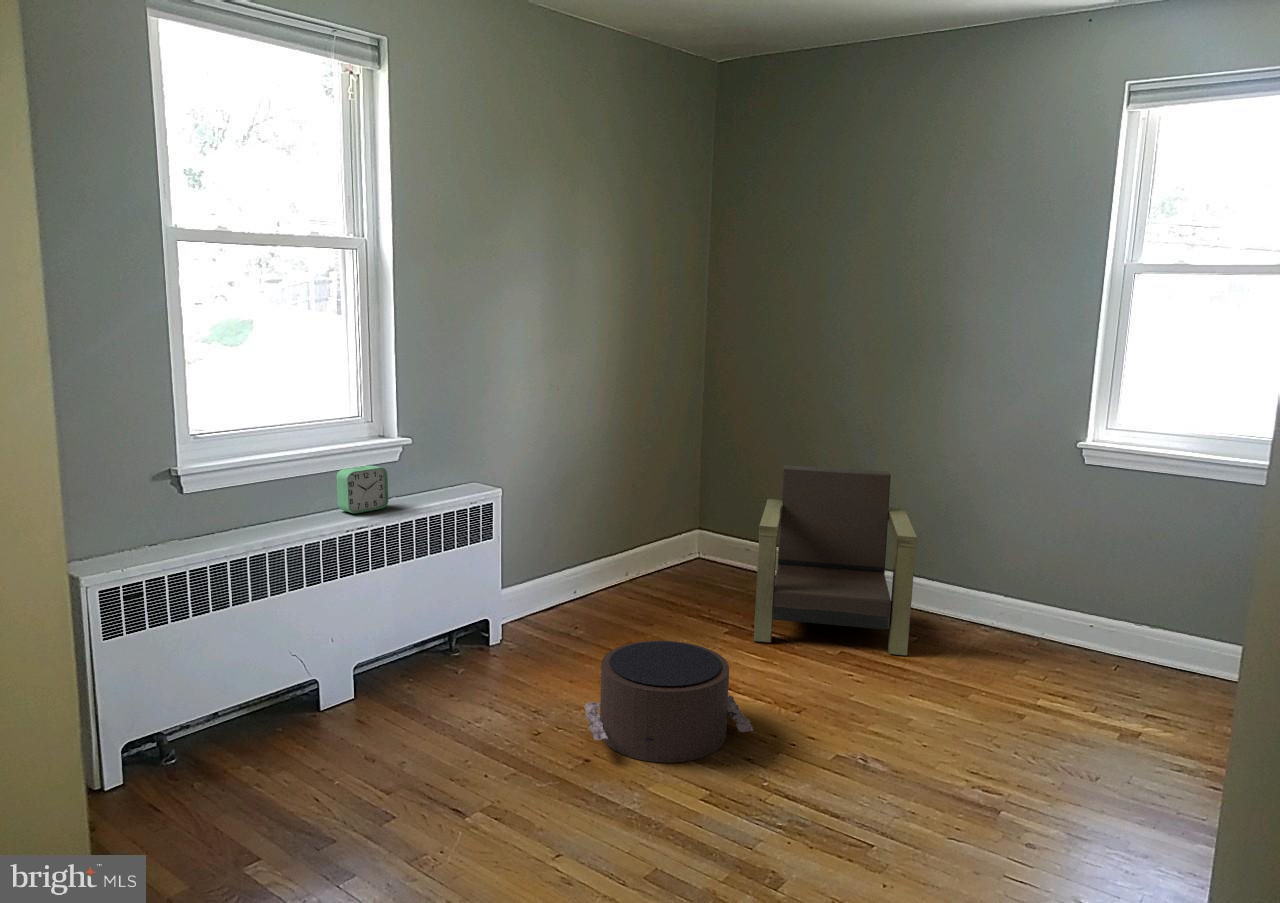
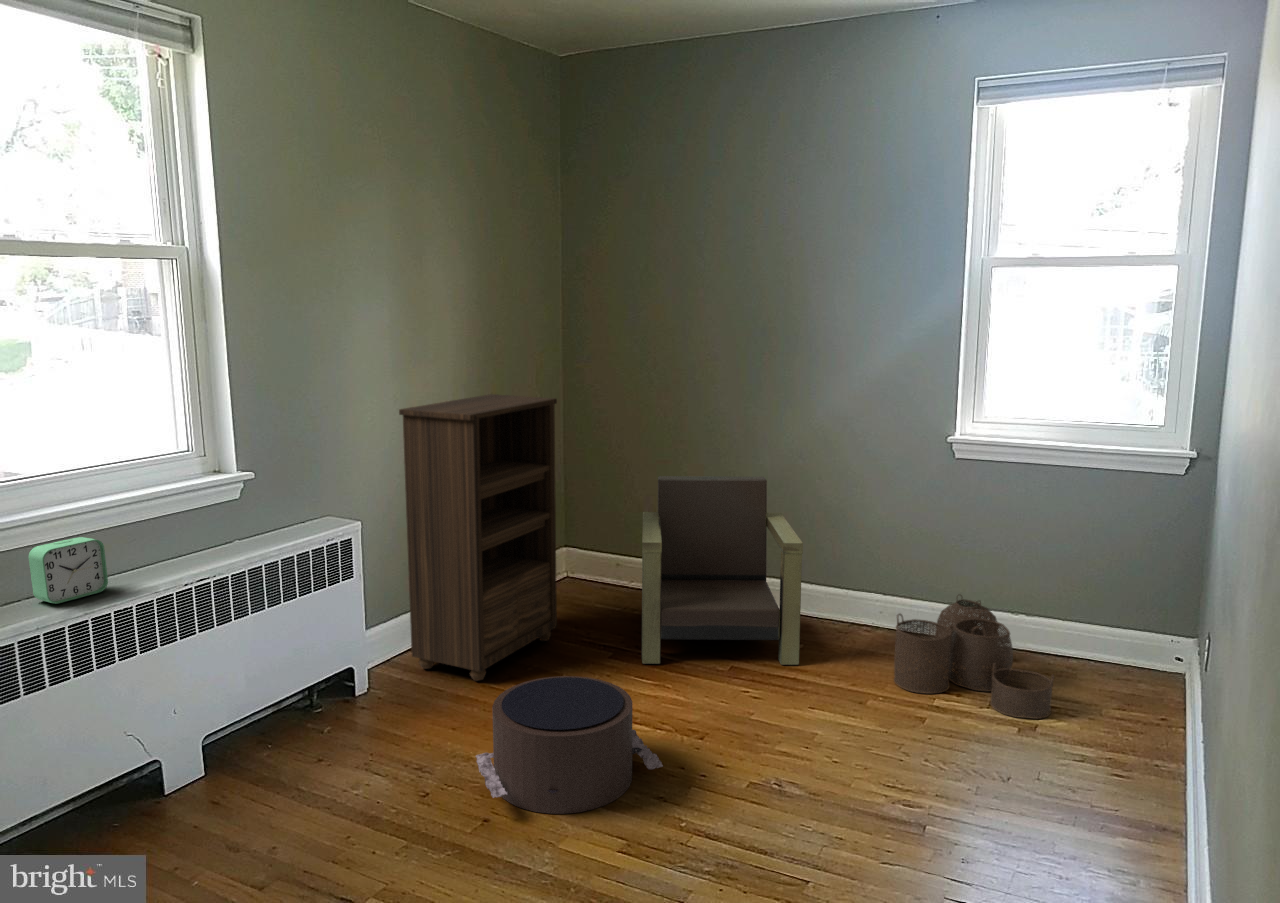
bookshelf: none [541,379,688,642] -> present [399,394,557,681]
alarm clock: present [336,465,389,514] -> present [29,537,108,604]
woven basket: none [1001,600,1166,729] -> present [894,599,1054,719]

